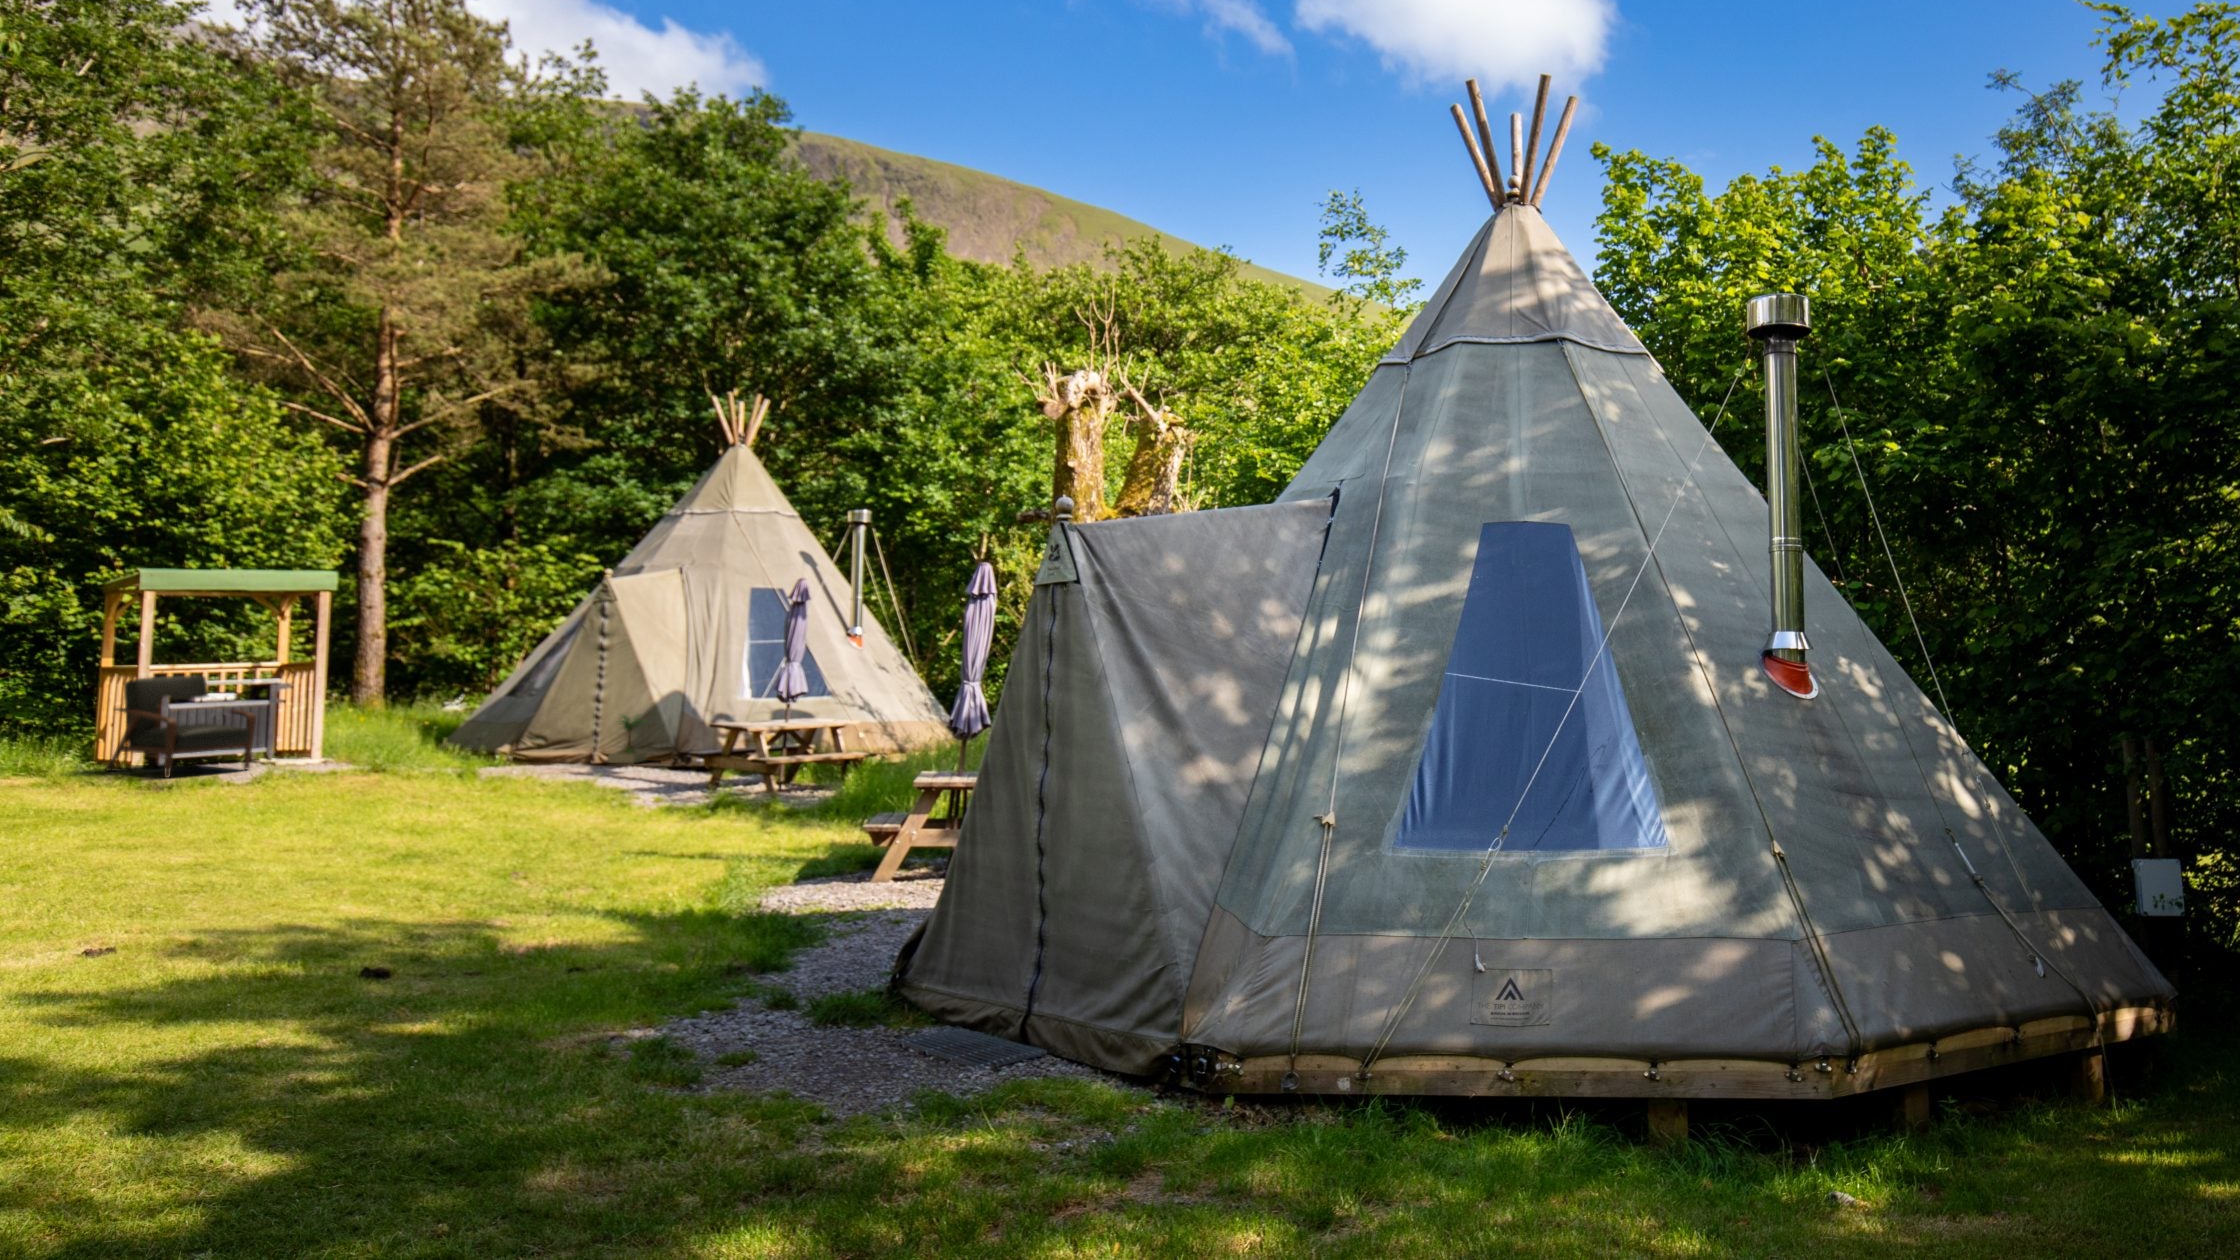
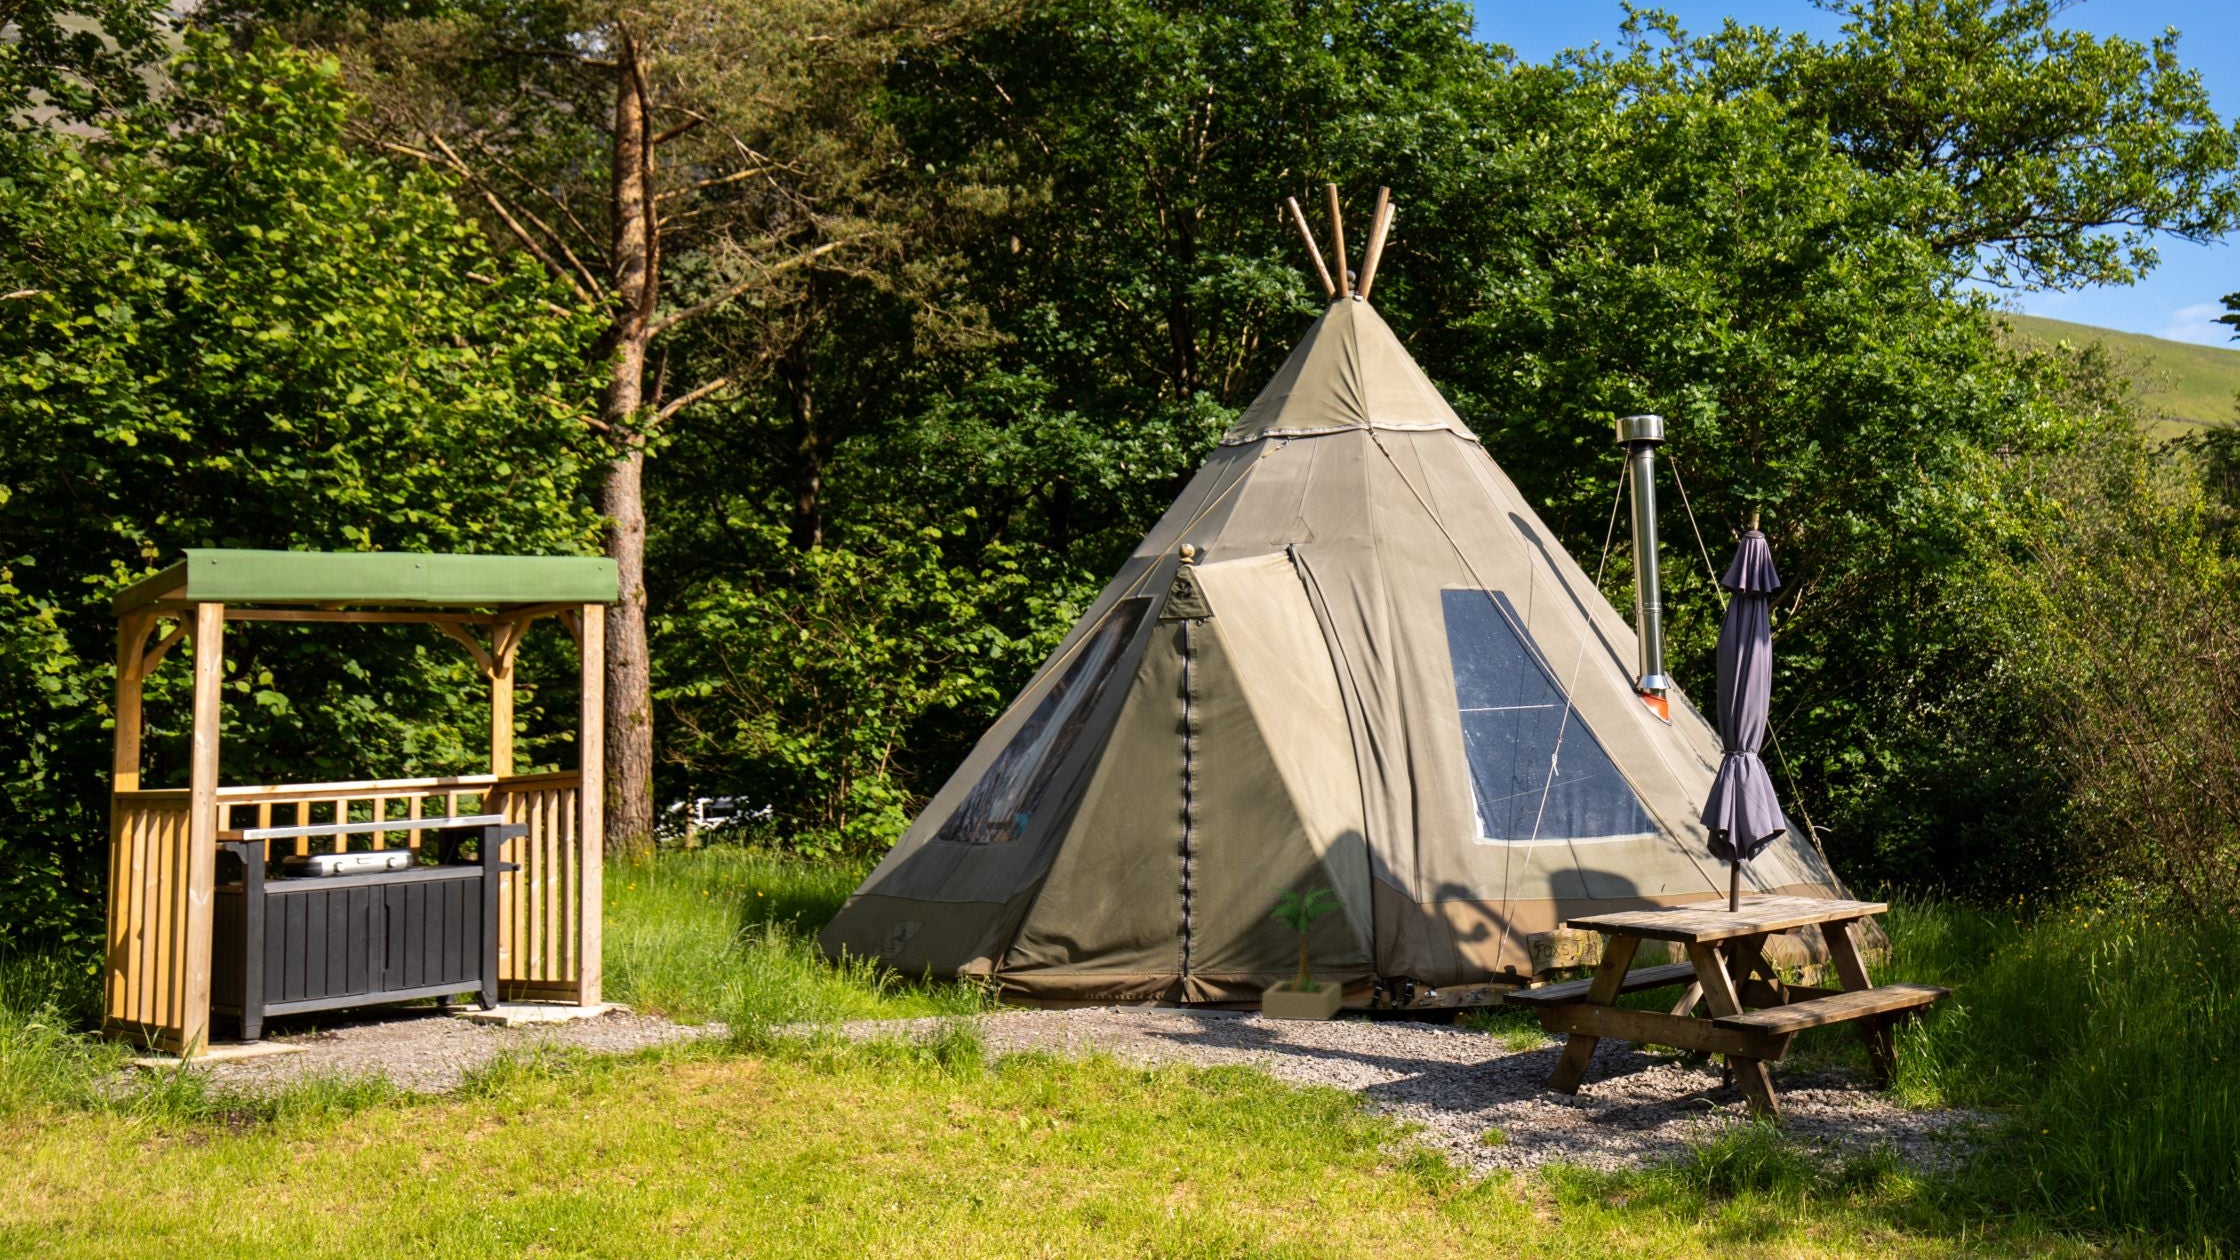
chair: present [107,676,256,778] -> none [101,812,447,1106]

